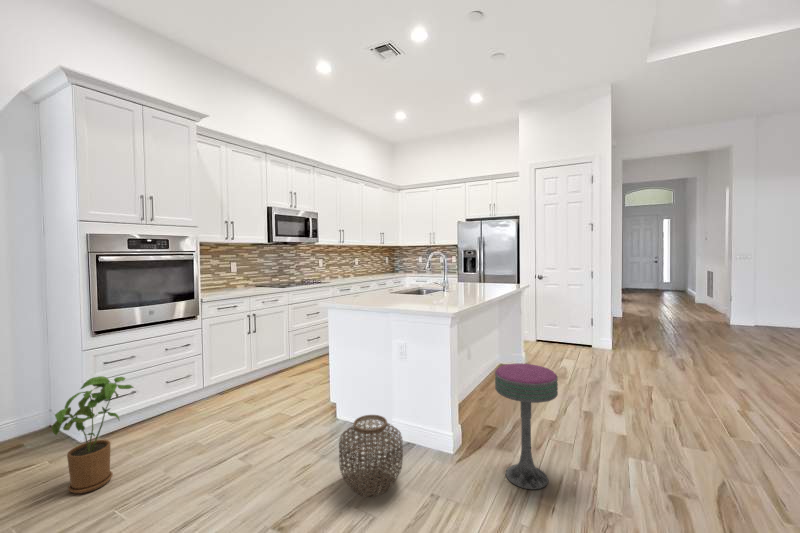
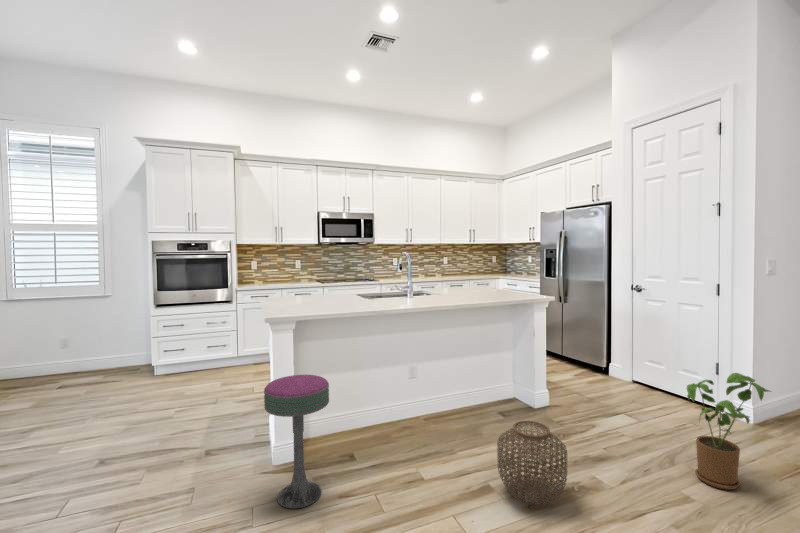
house plant: present [52,376,133,494] -> present [687,373,771,490]
woven basket: present [339,415,403,496] -> present [497,421,567,506]

